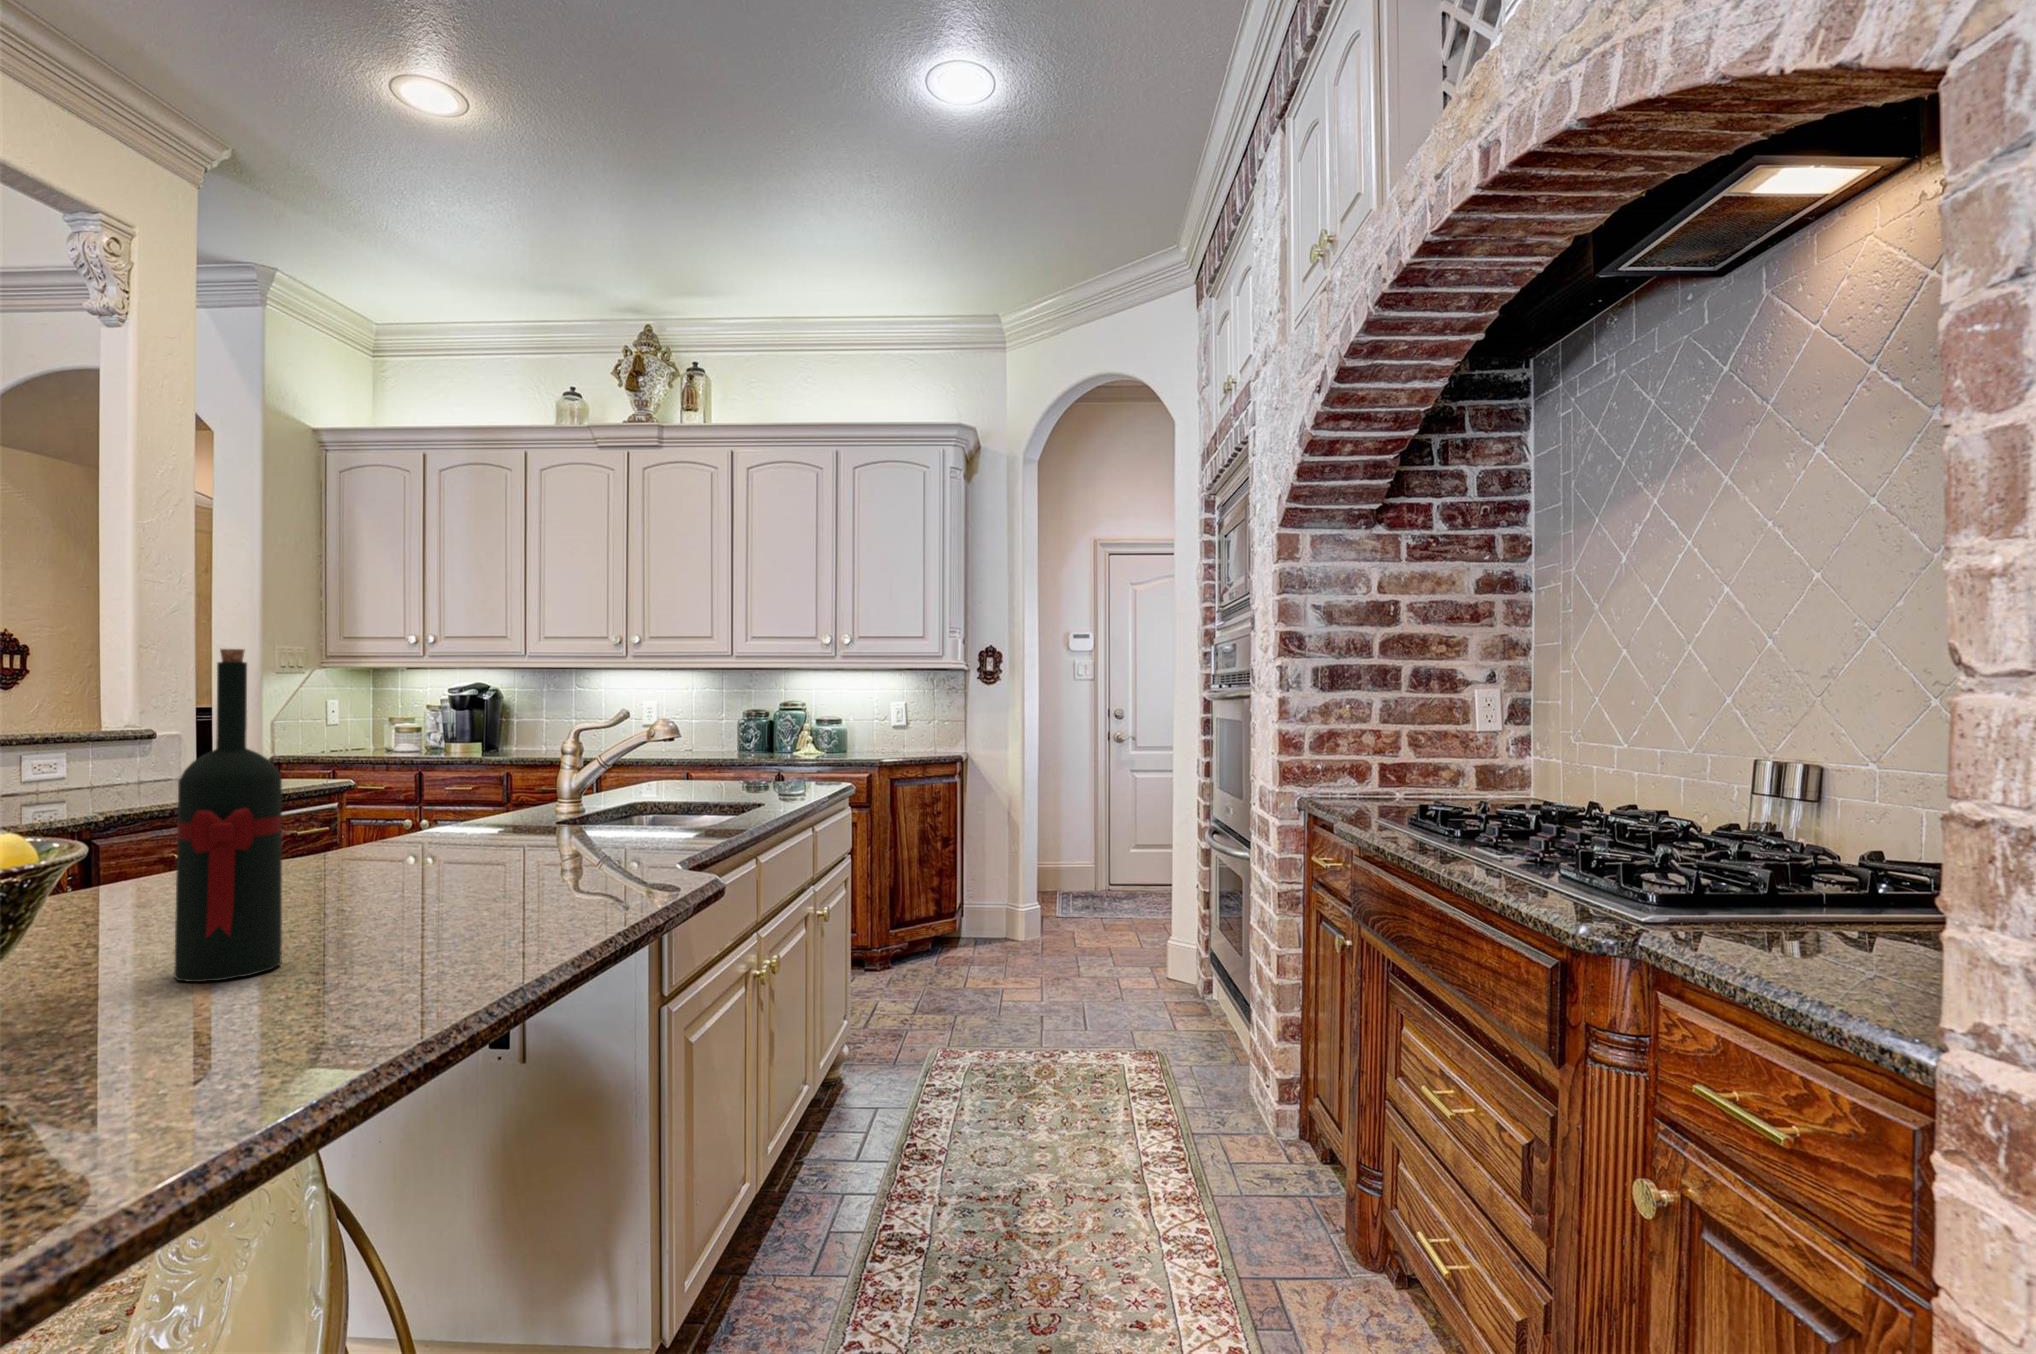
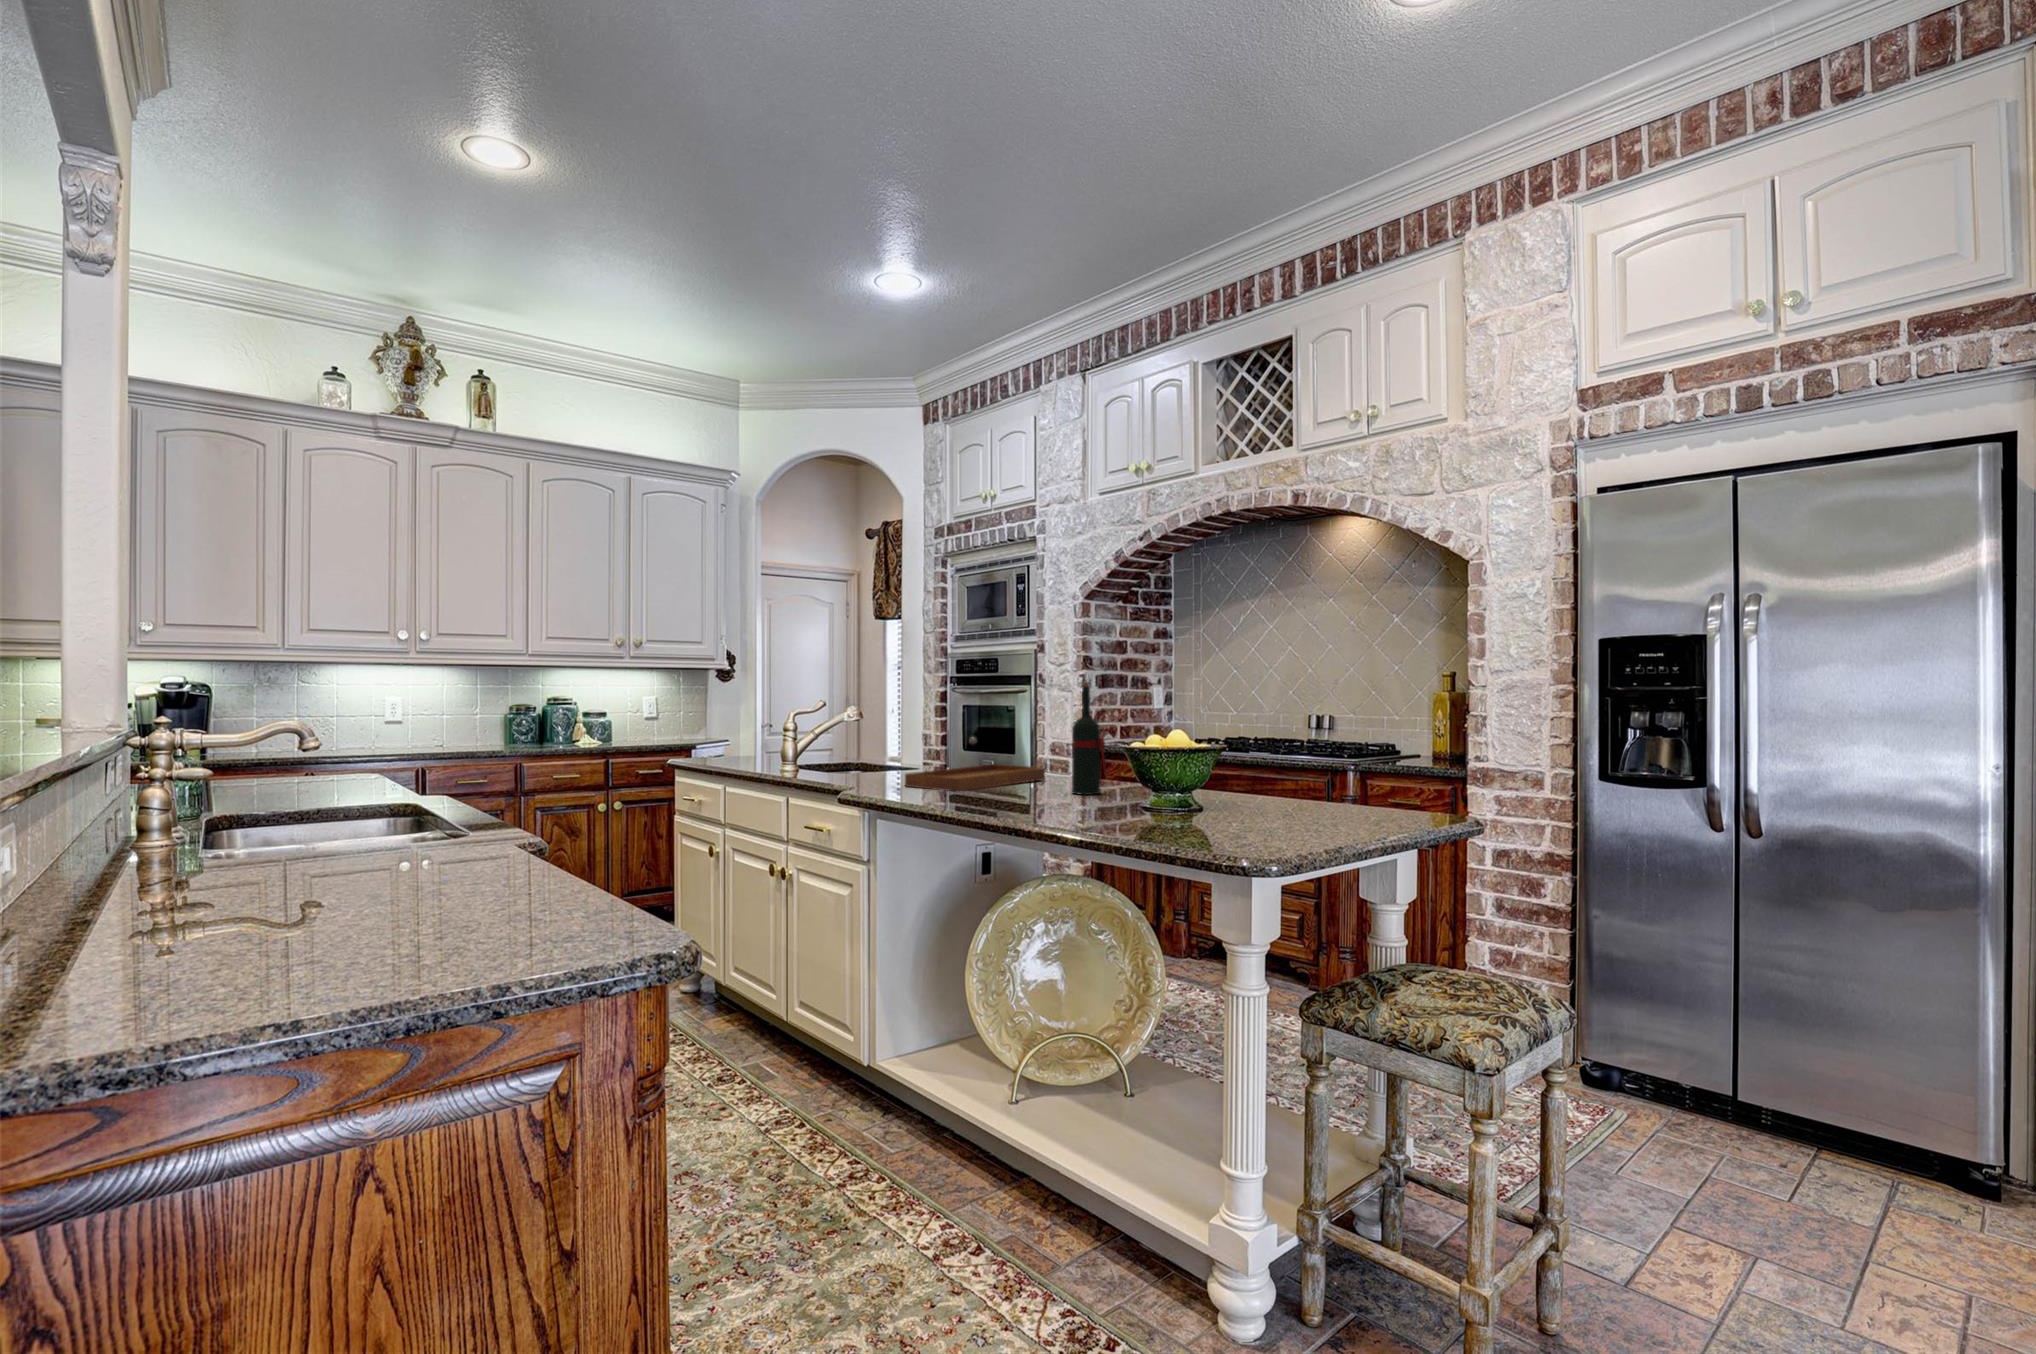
tray: none [237,781,617,907] -> present [905,737,1045,791]

